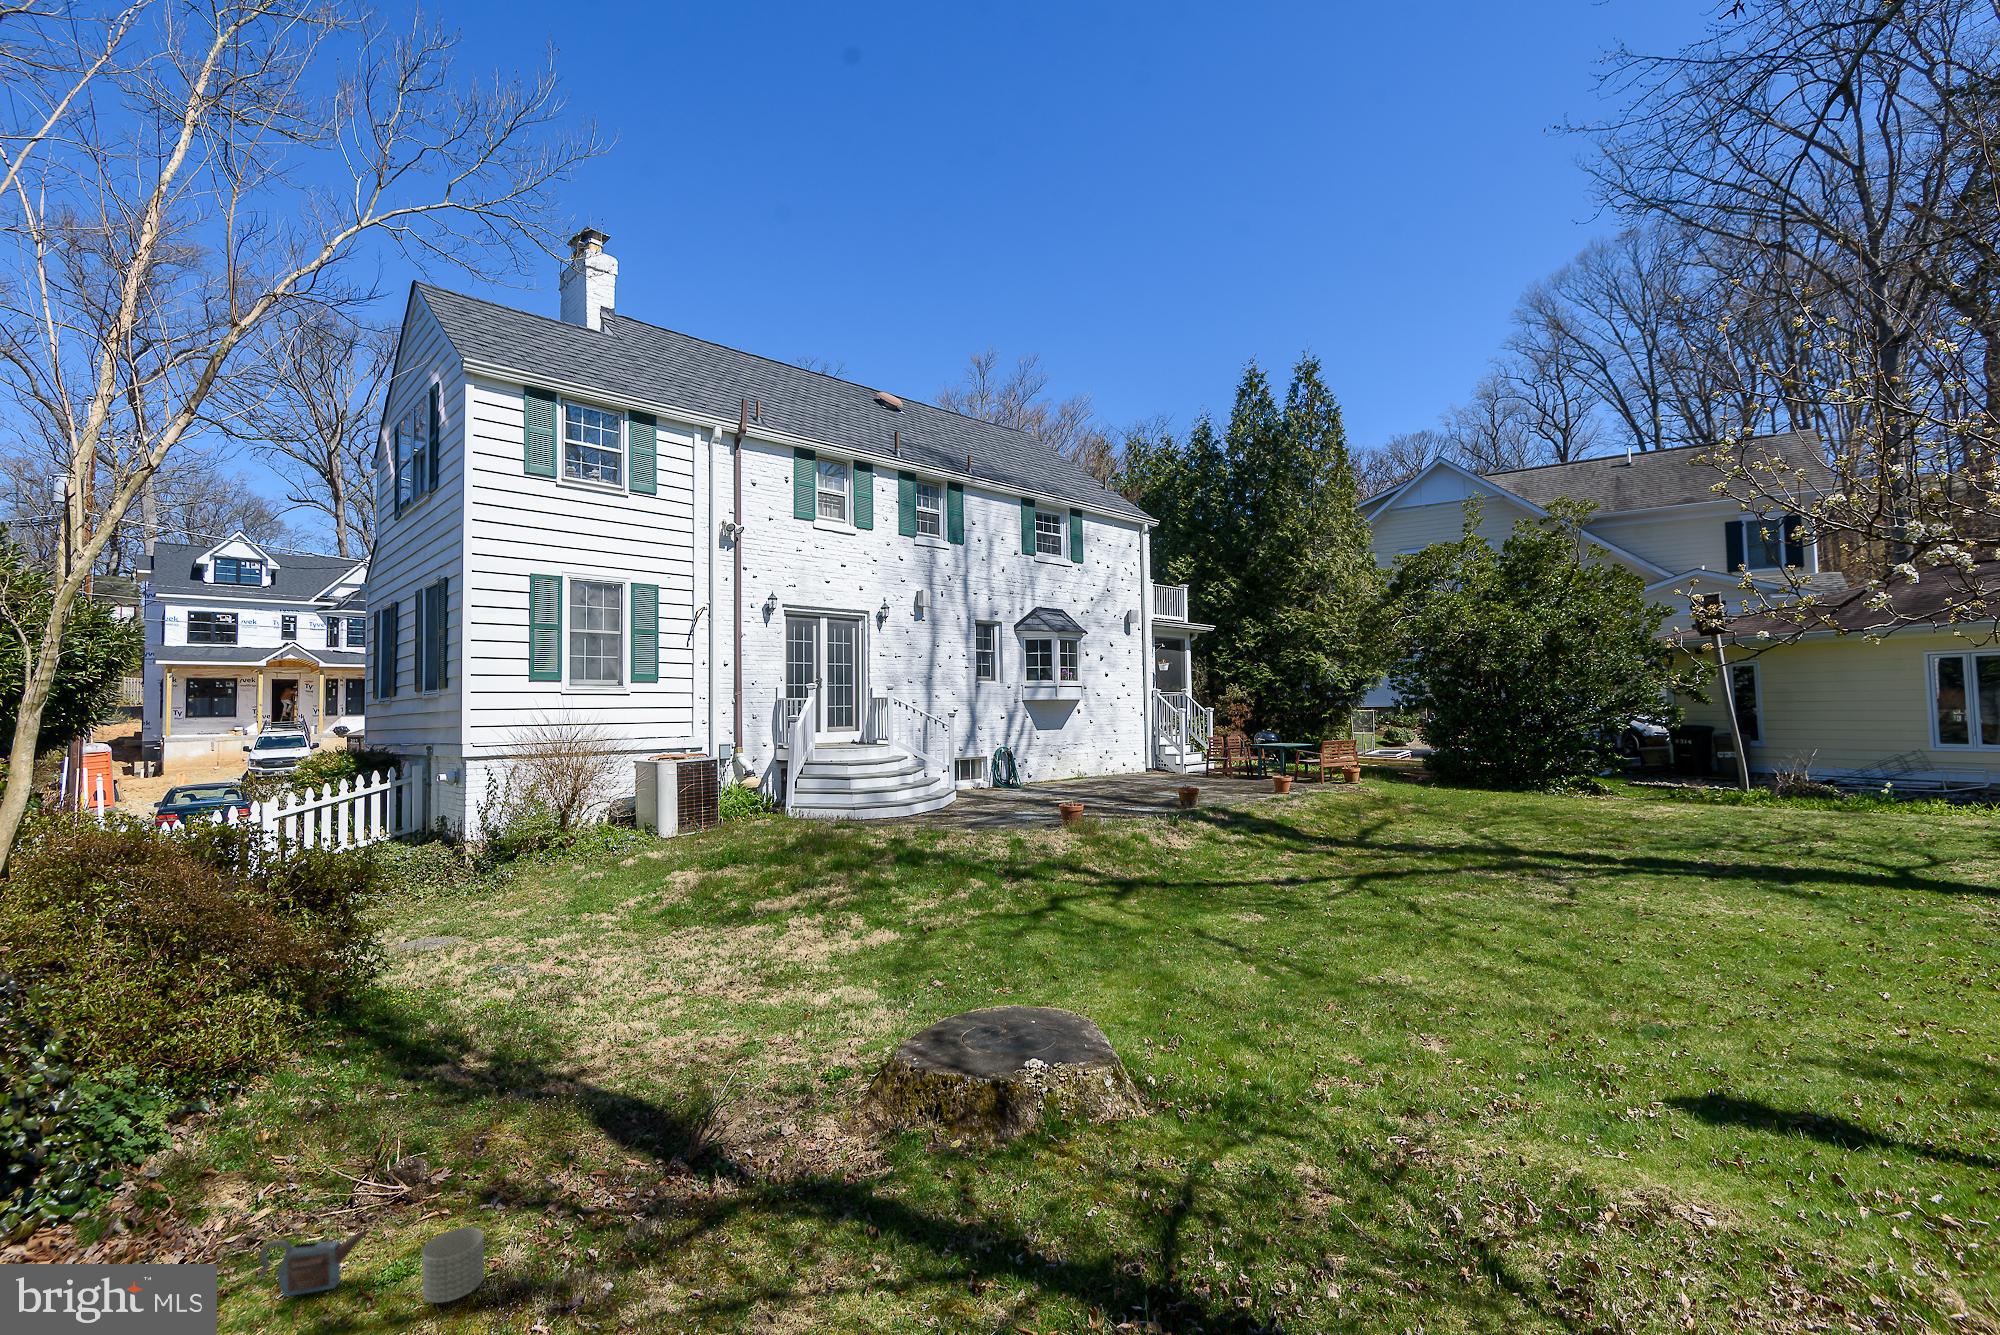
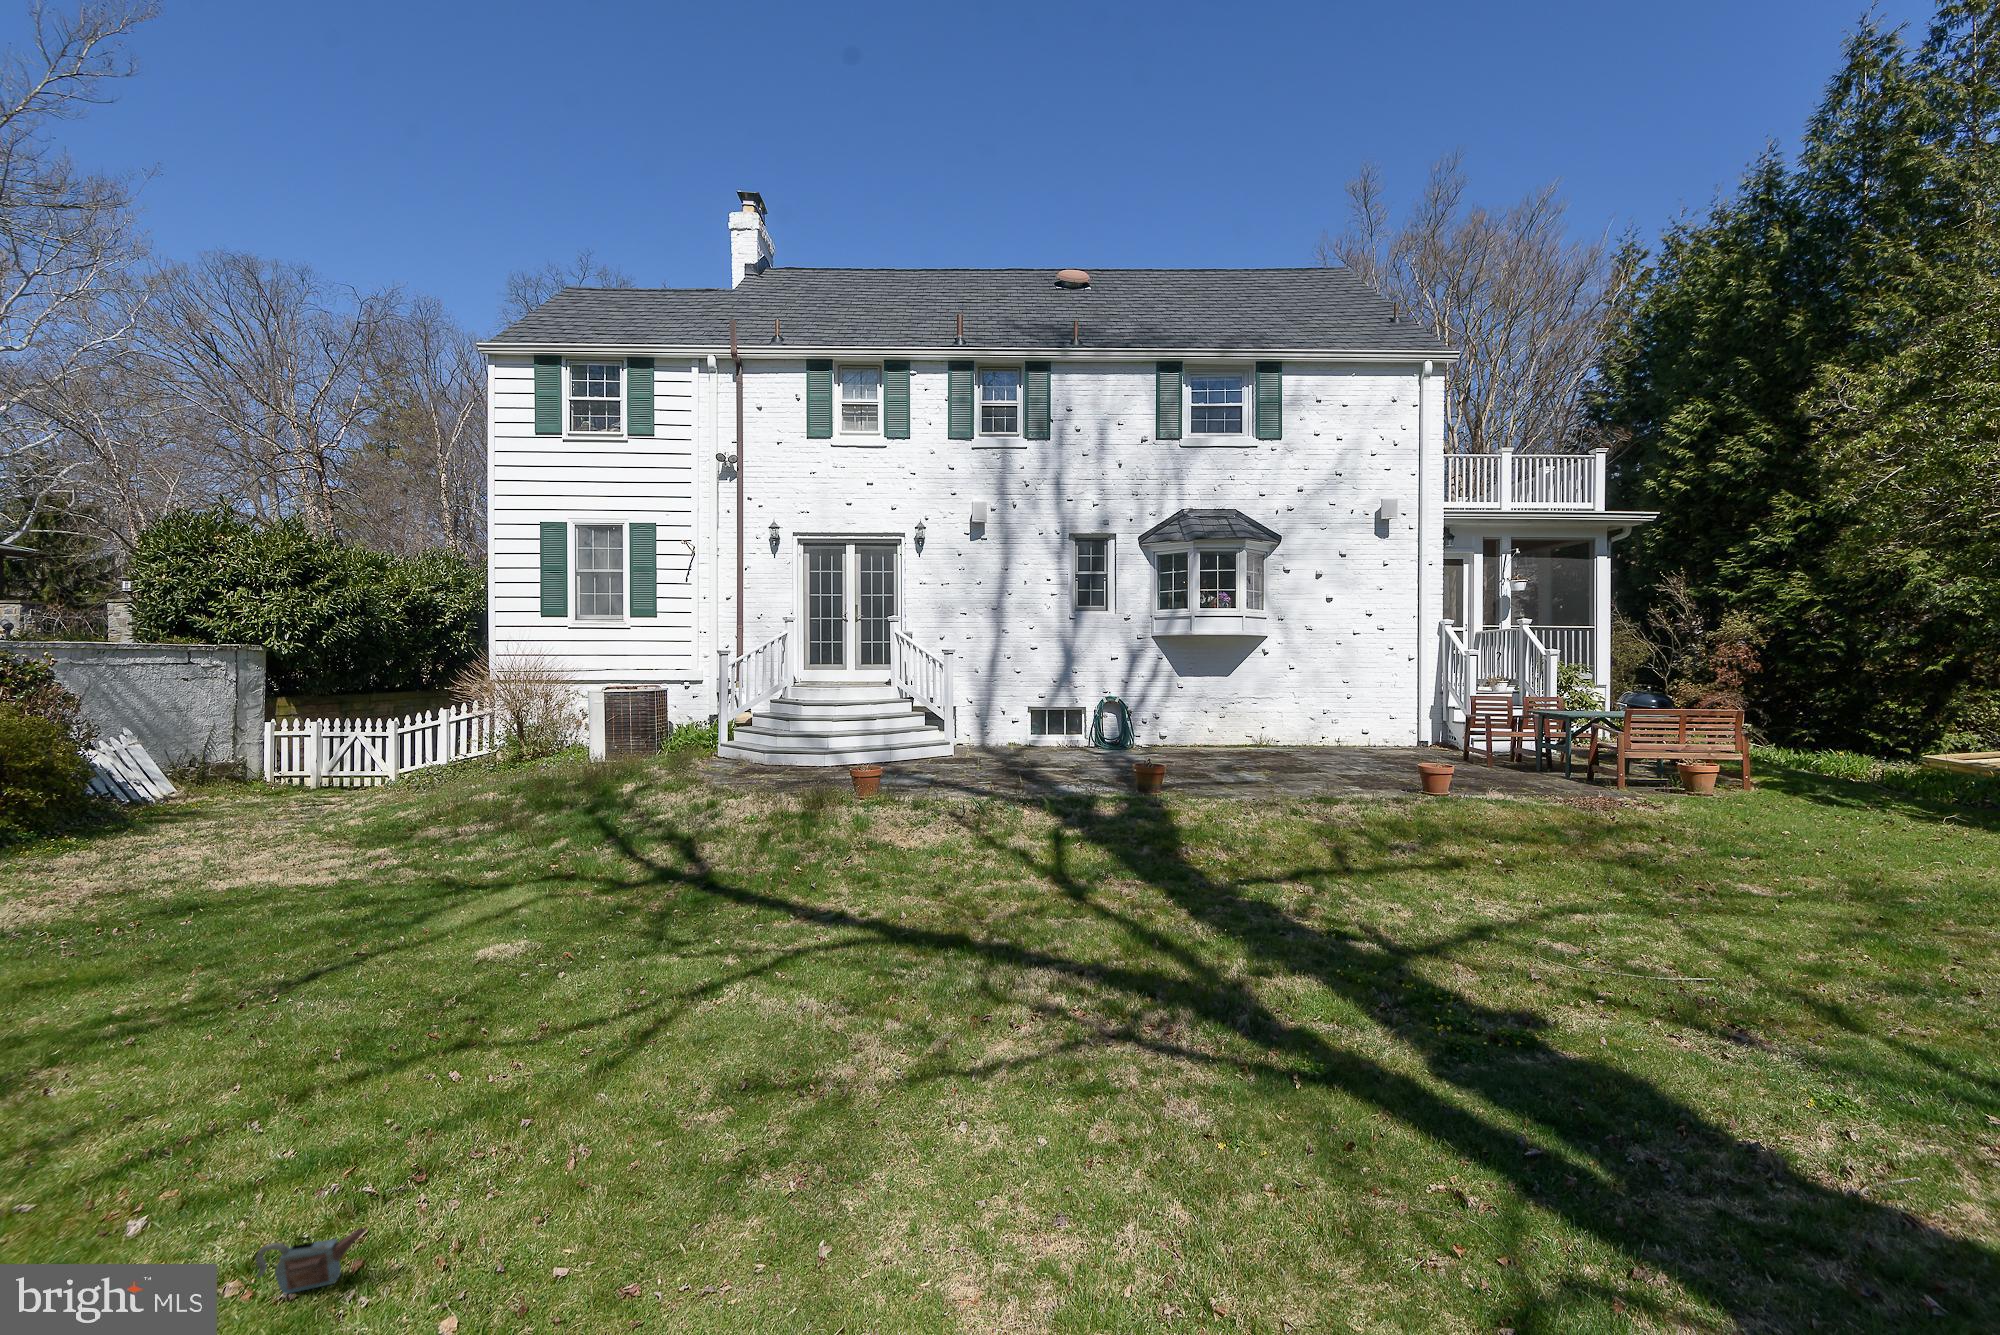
planter: present [422,1227,484,1303] -> none [416,1224,481,1304]

